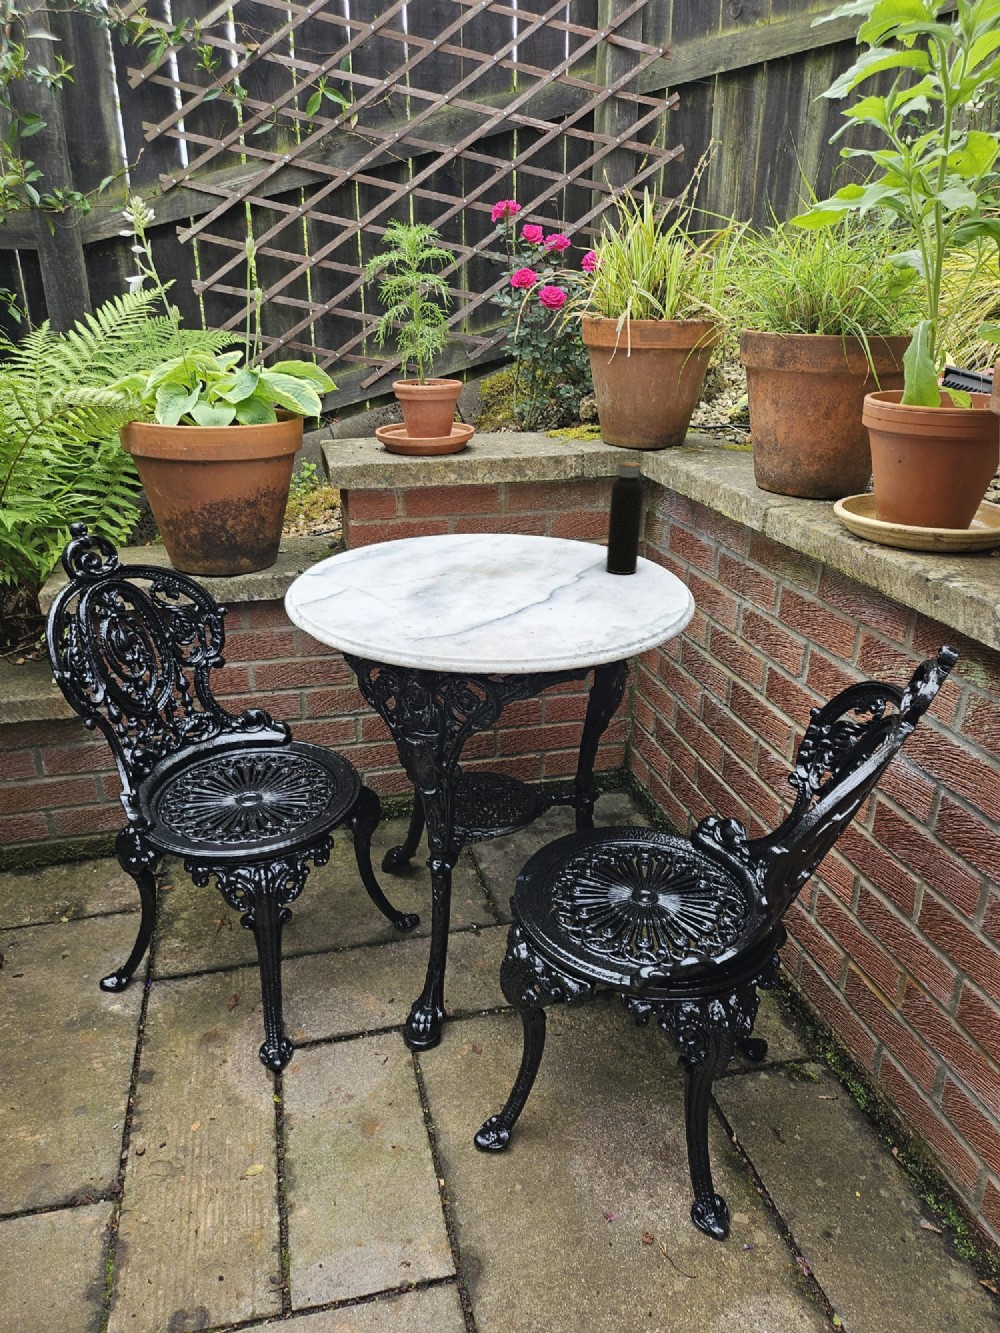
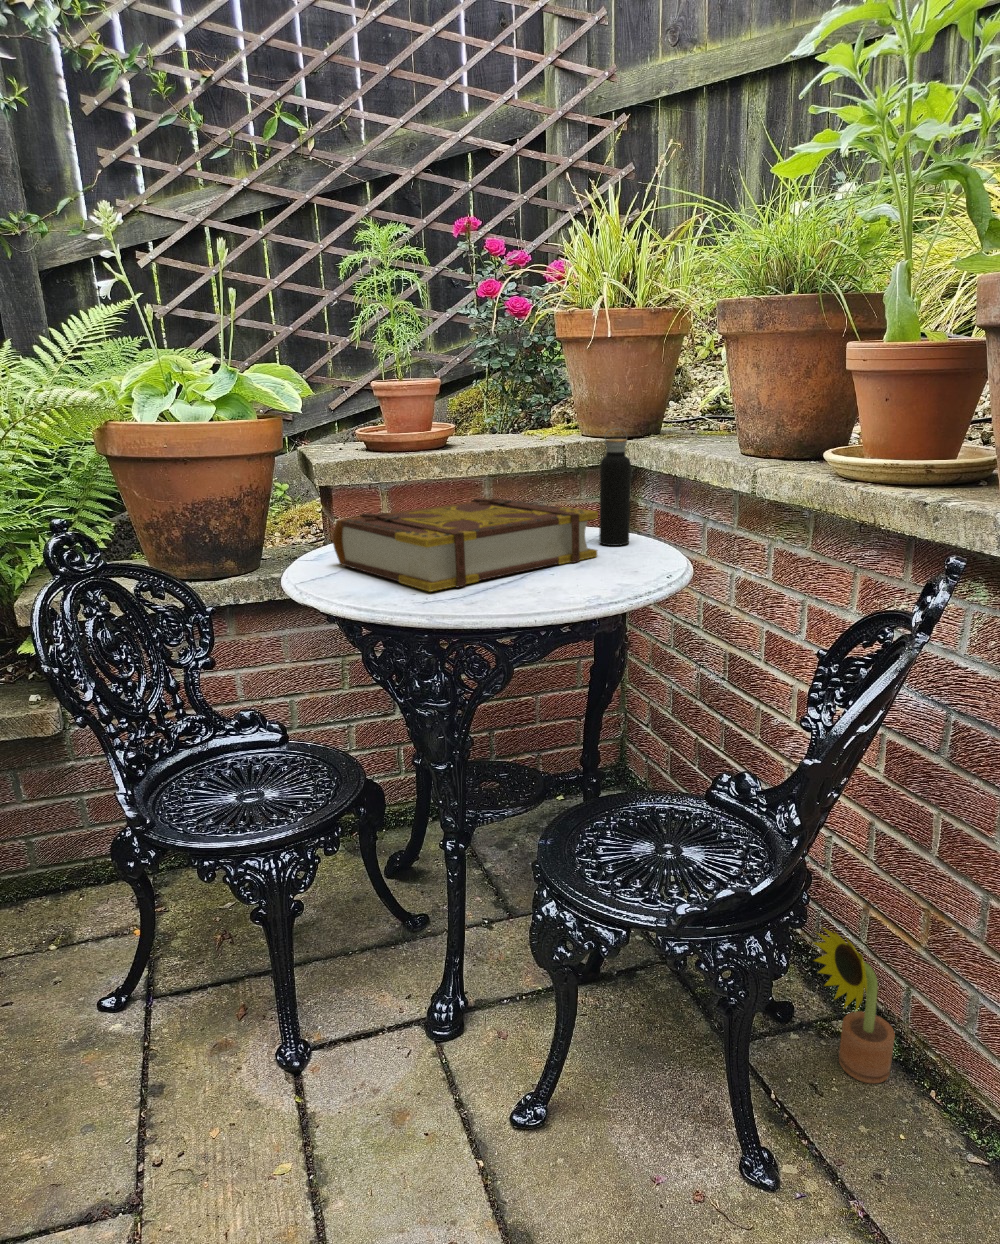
book: none [331,515,604,628] -> present [333,498,598,592]
decorative plant: none [784,978,859,1127] -> present [814,928,895,1083]

